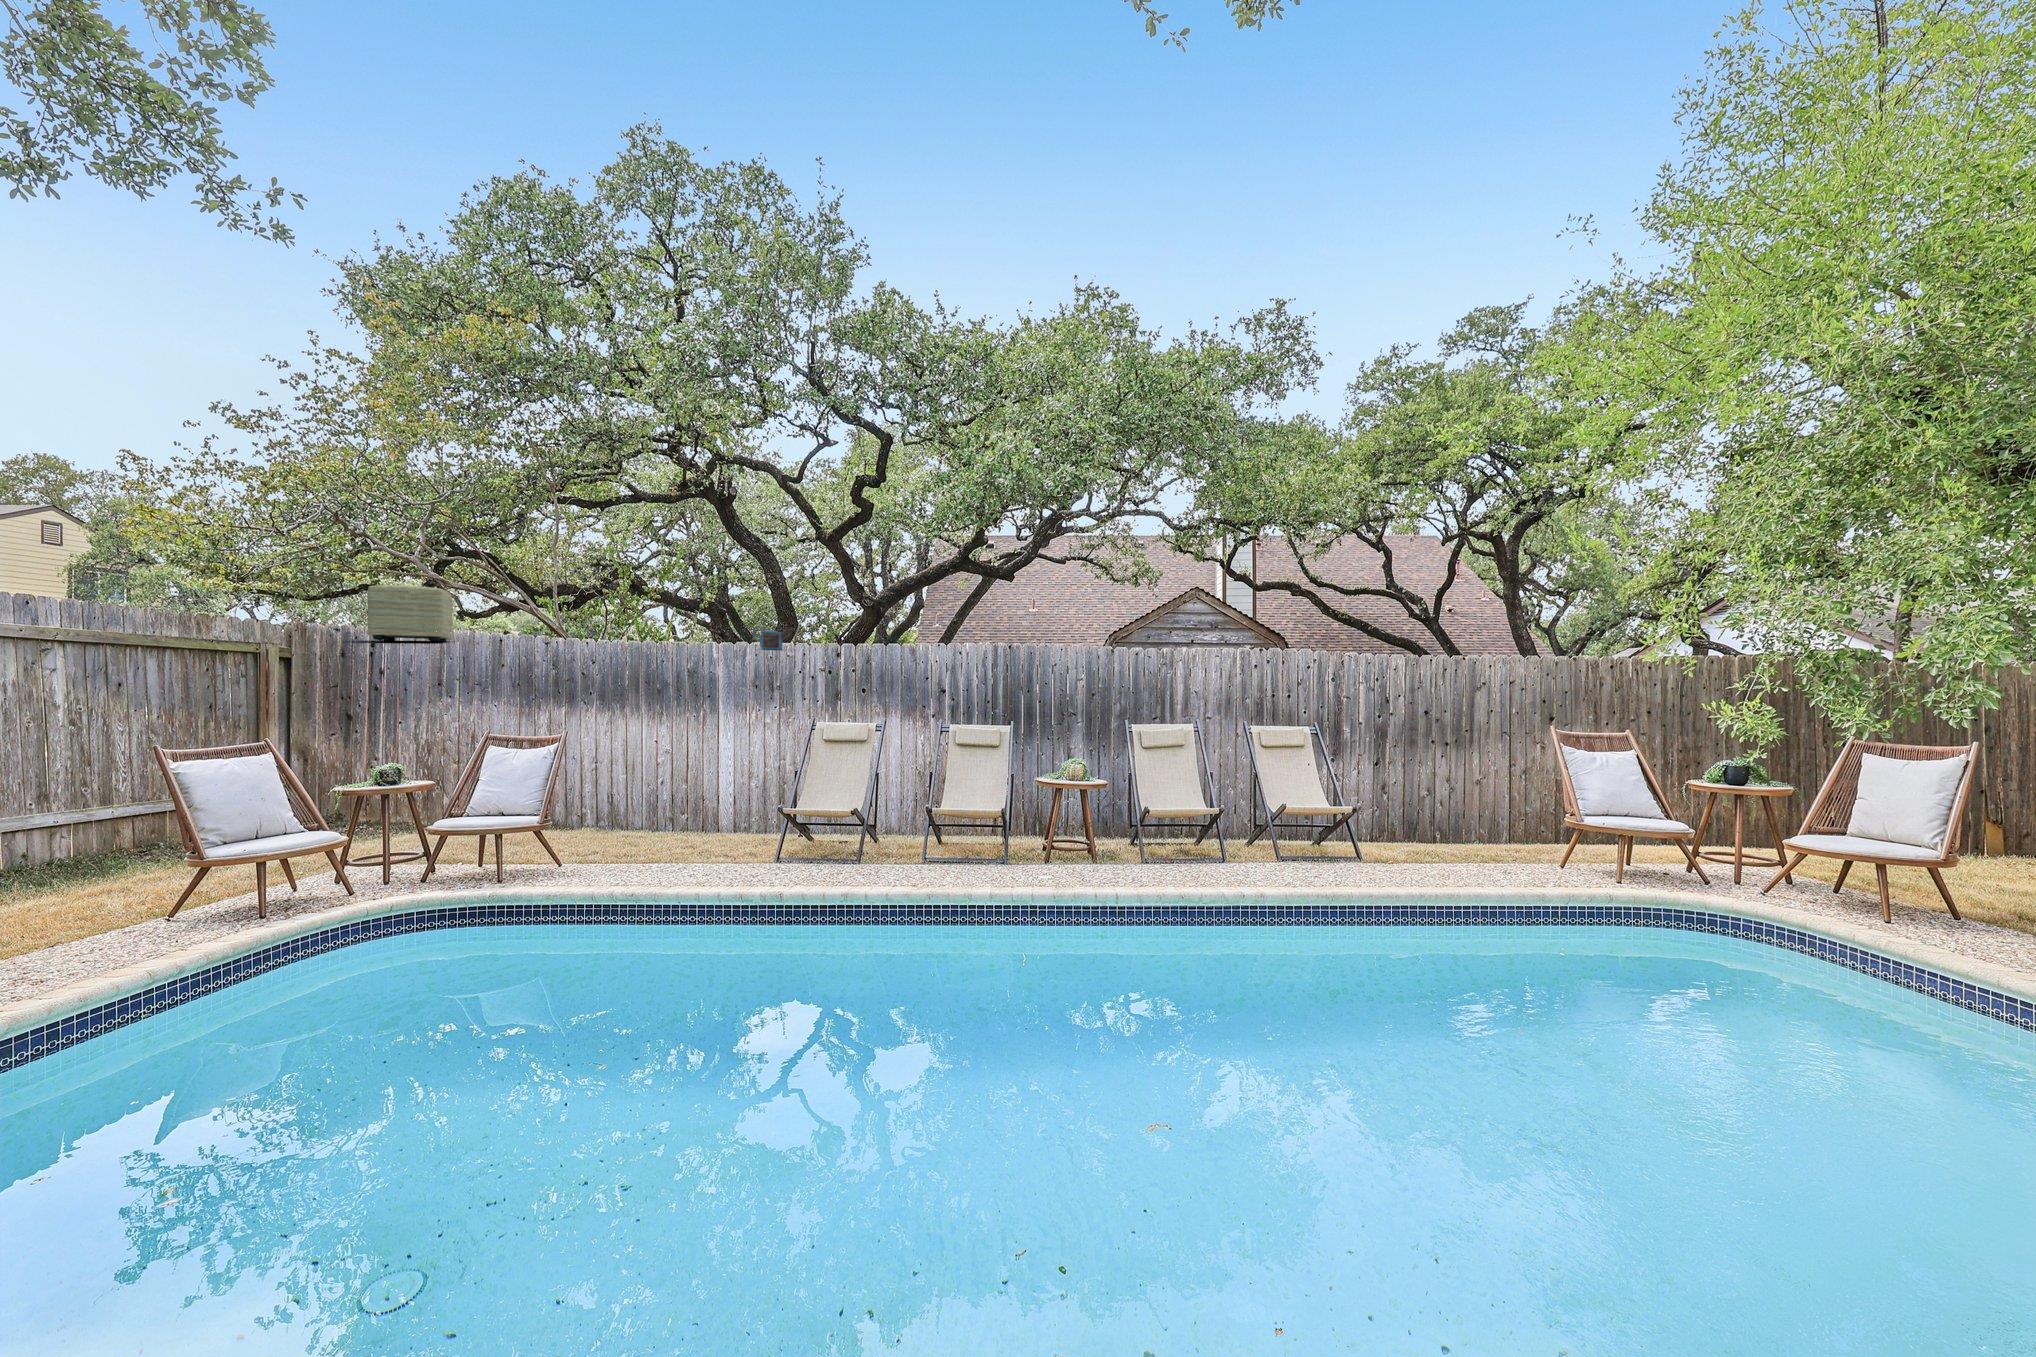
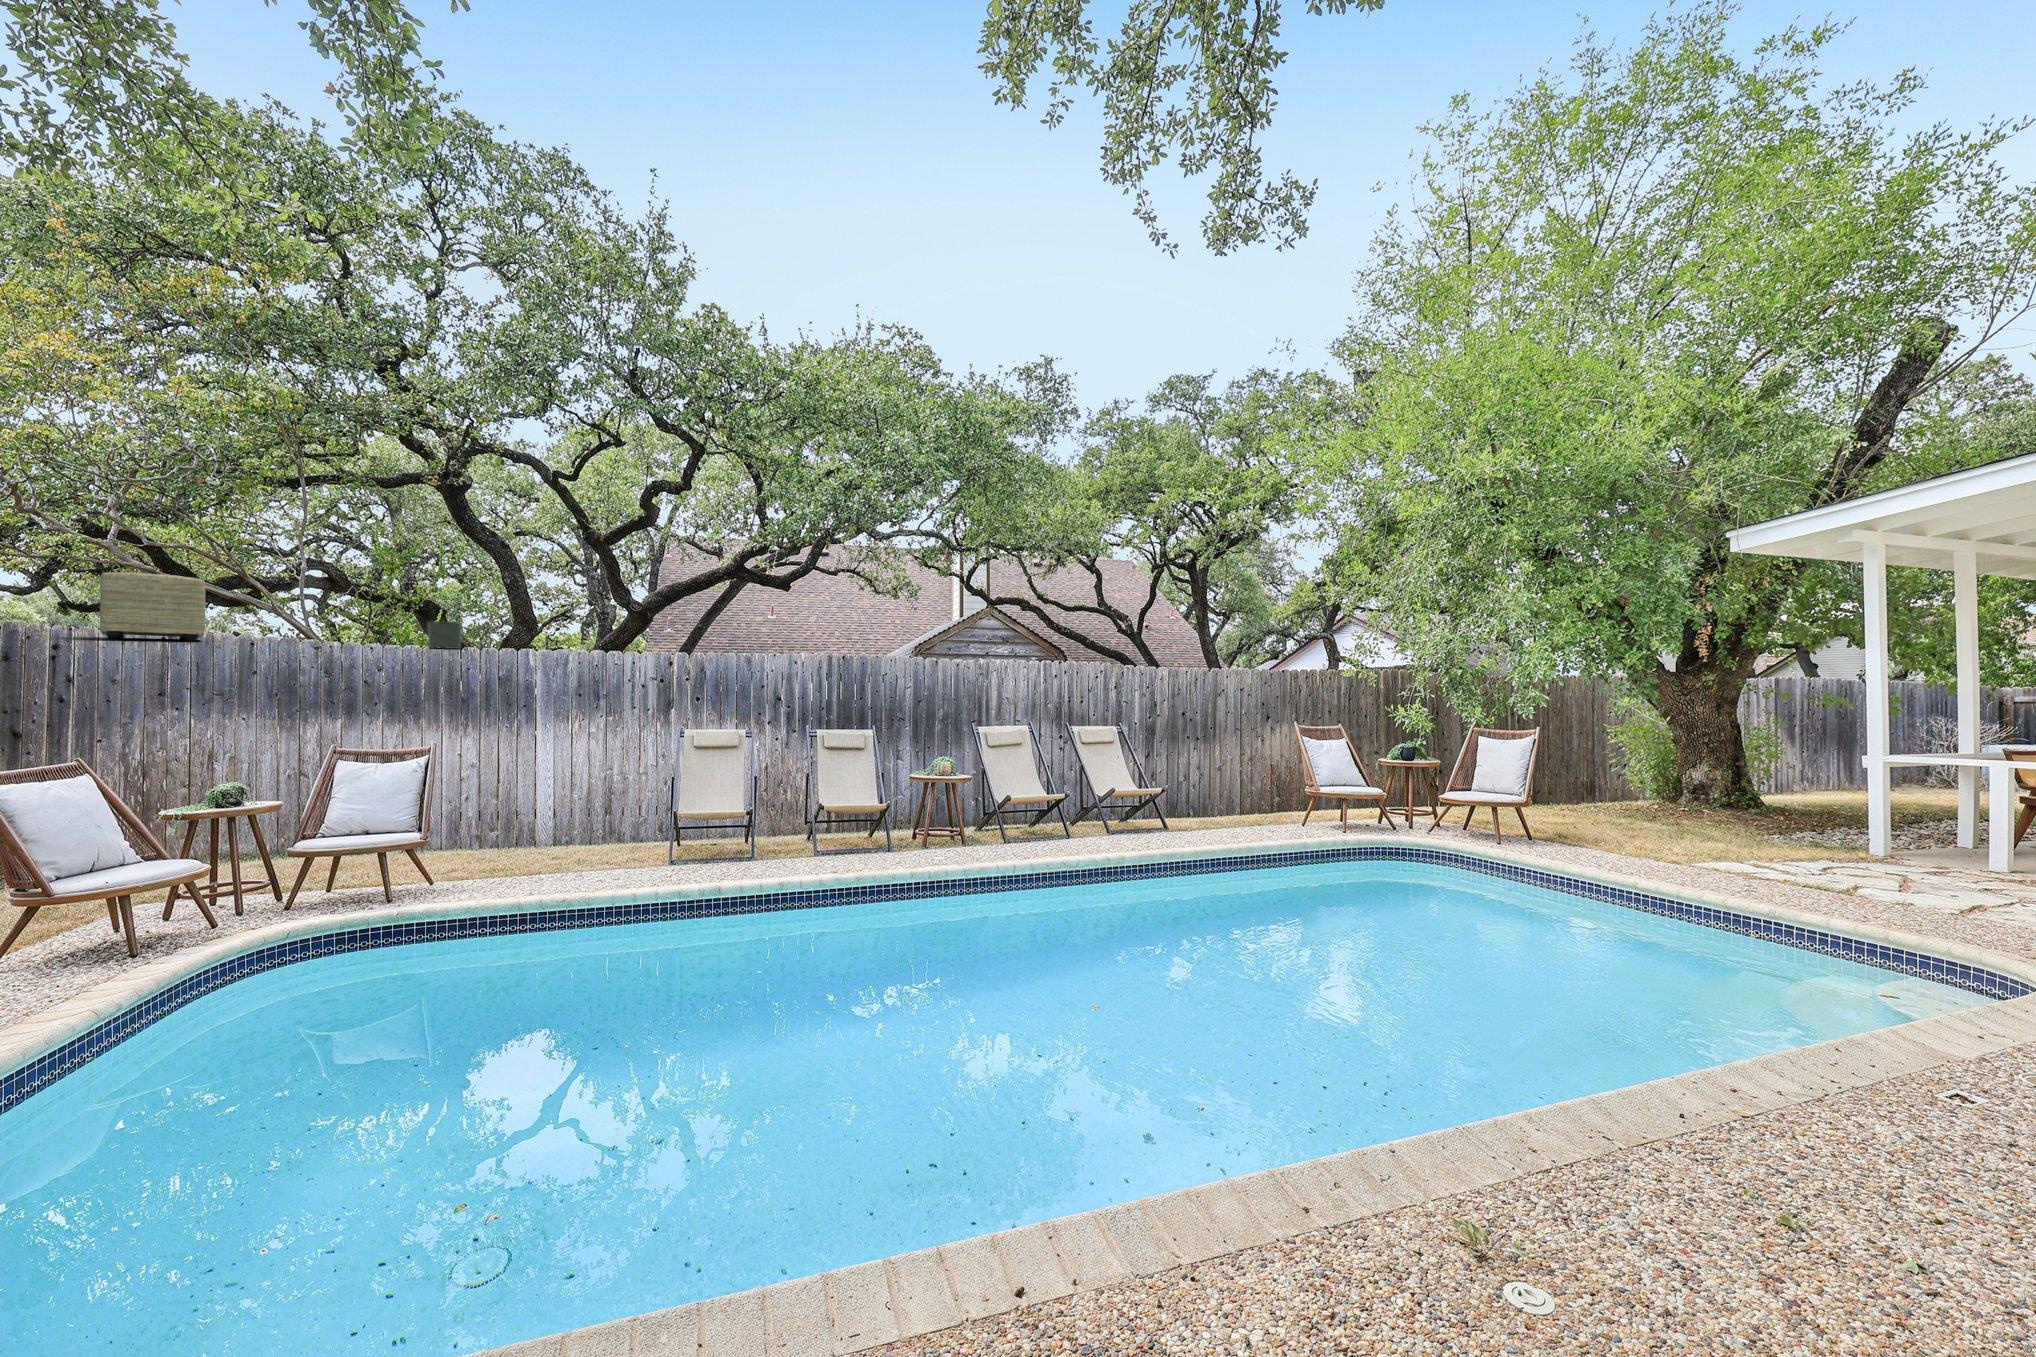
planter: none [613,621,642,647] -> present [428,621,462,649]
watering can: present [752,626,794,650] -> none [593,630,640,654]

